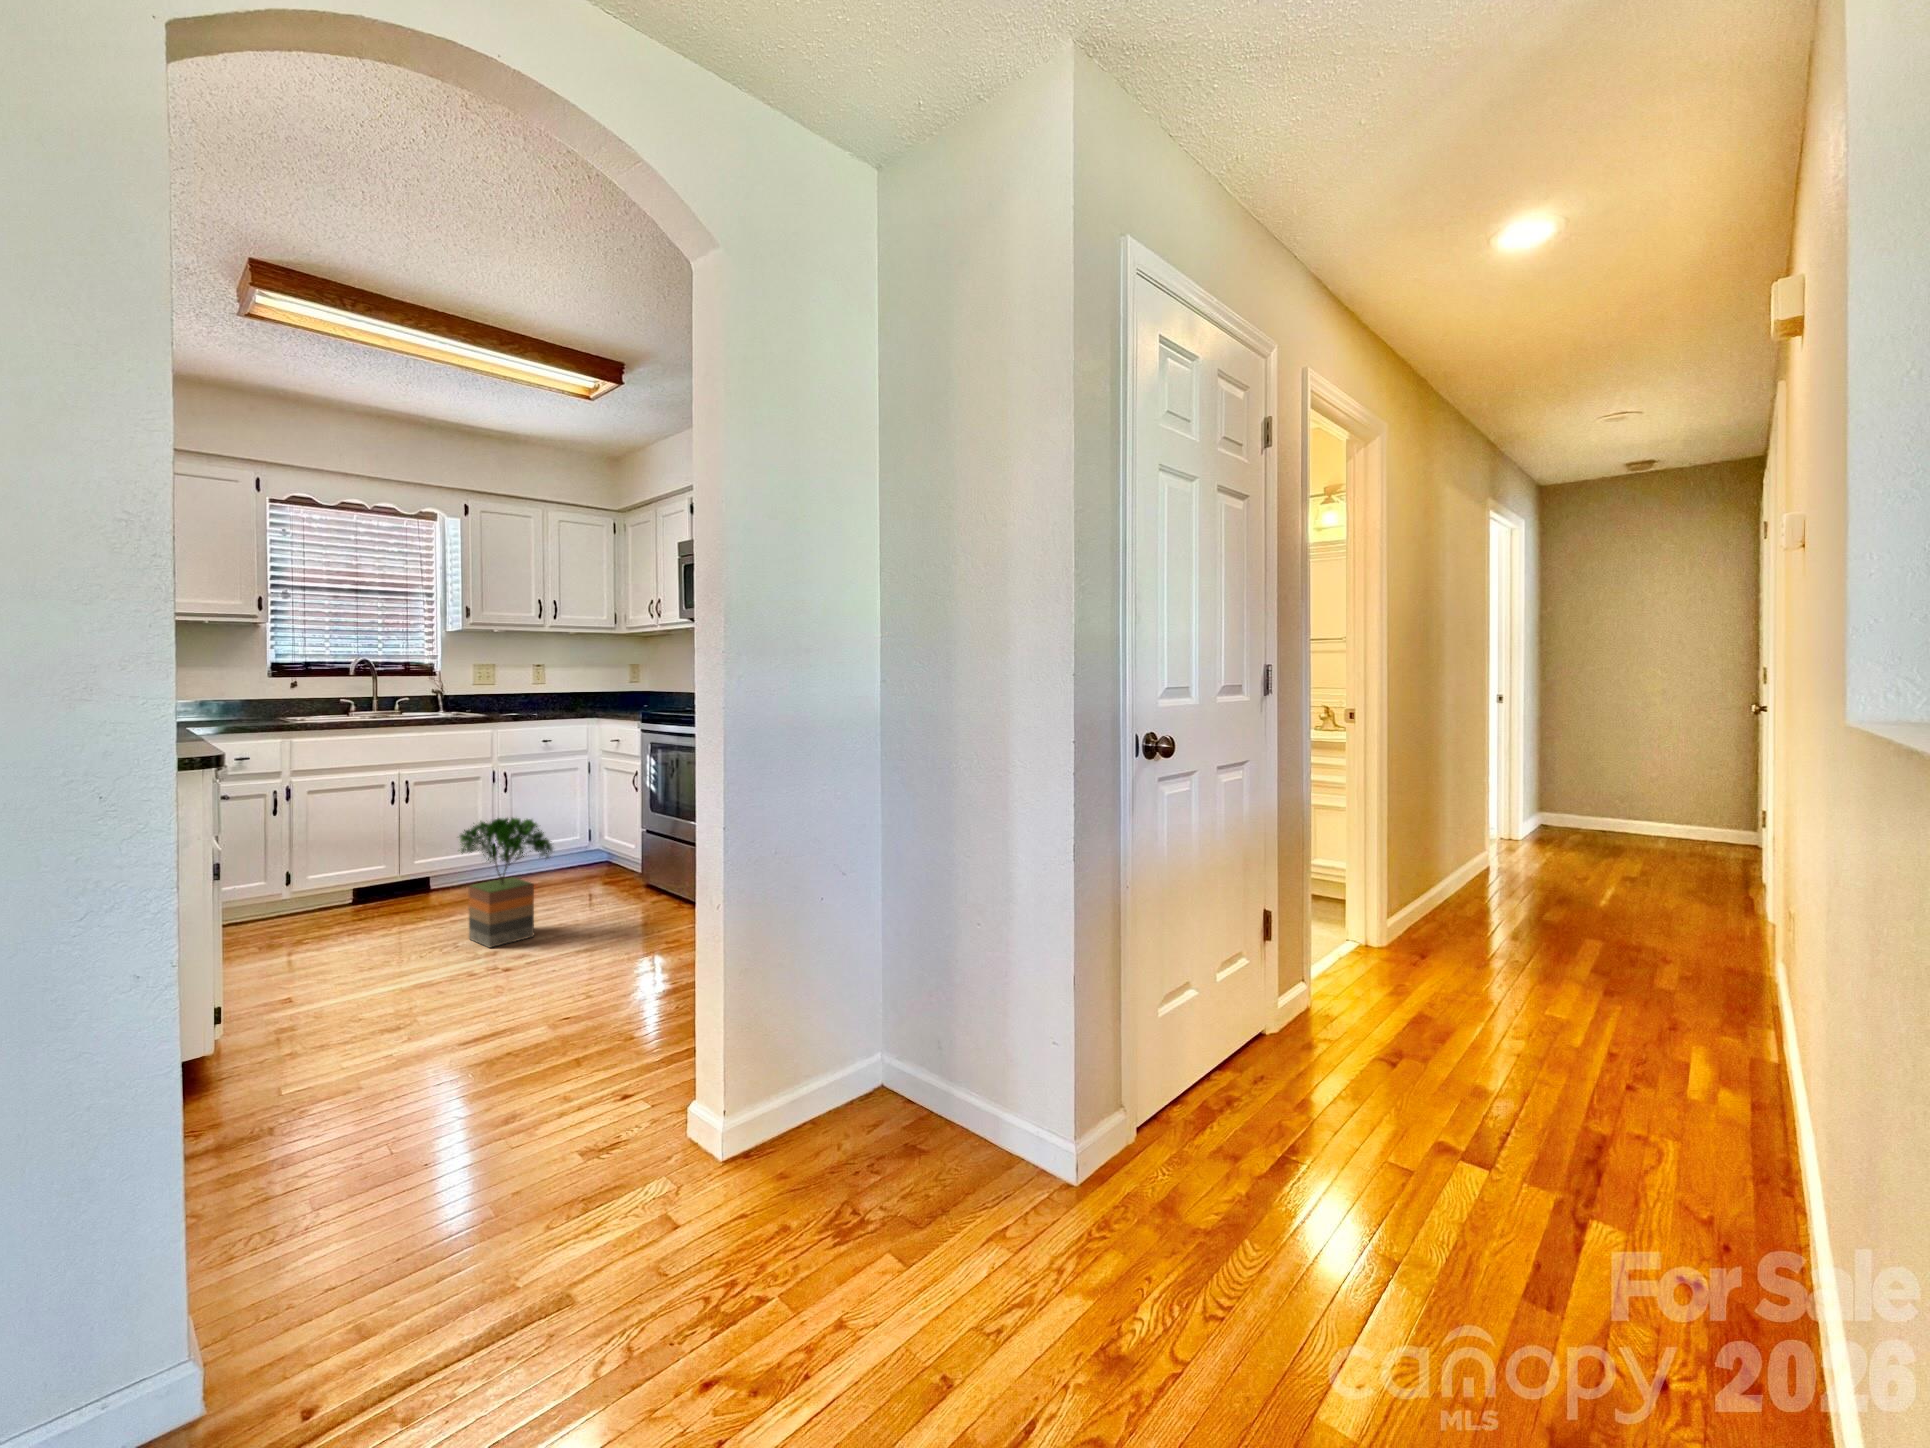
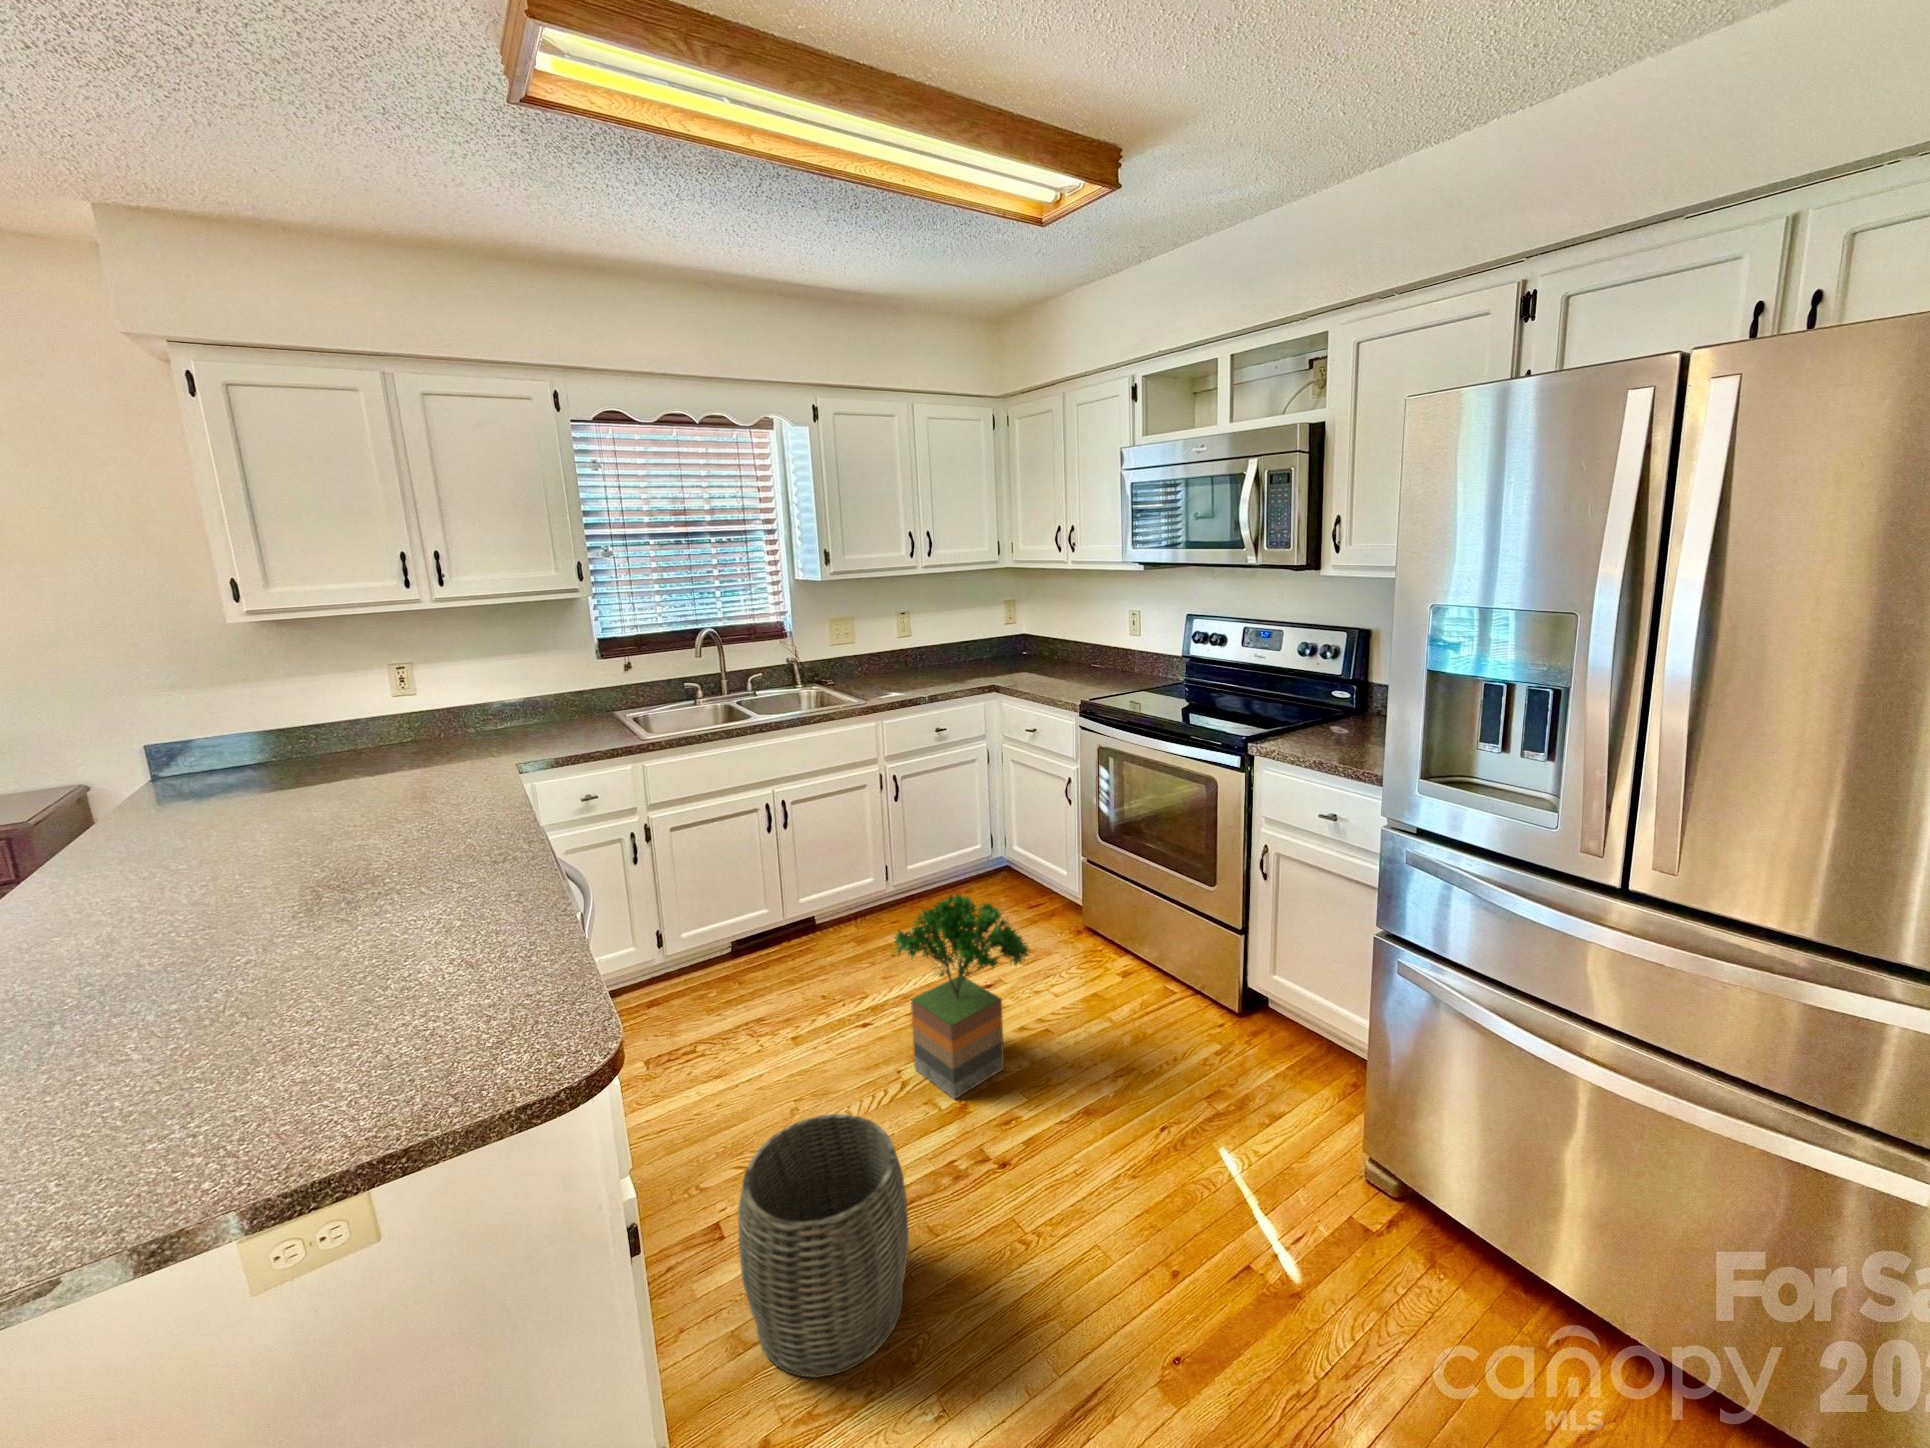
woven basket: none [298,901,416,1031] -> present [738,1114,909,1377]

